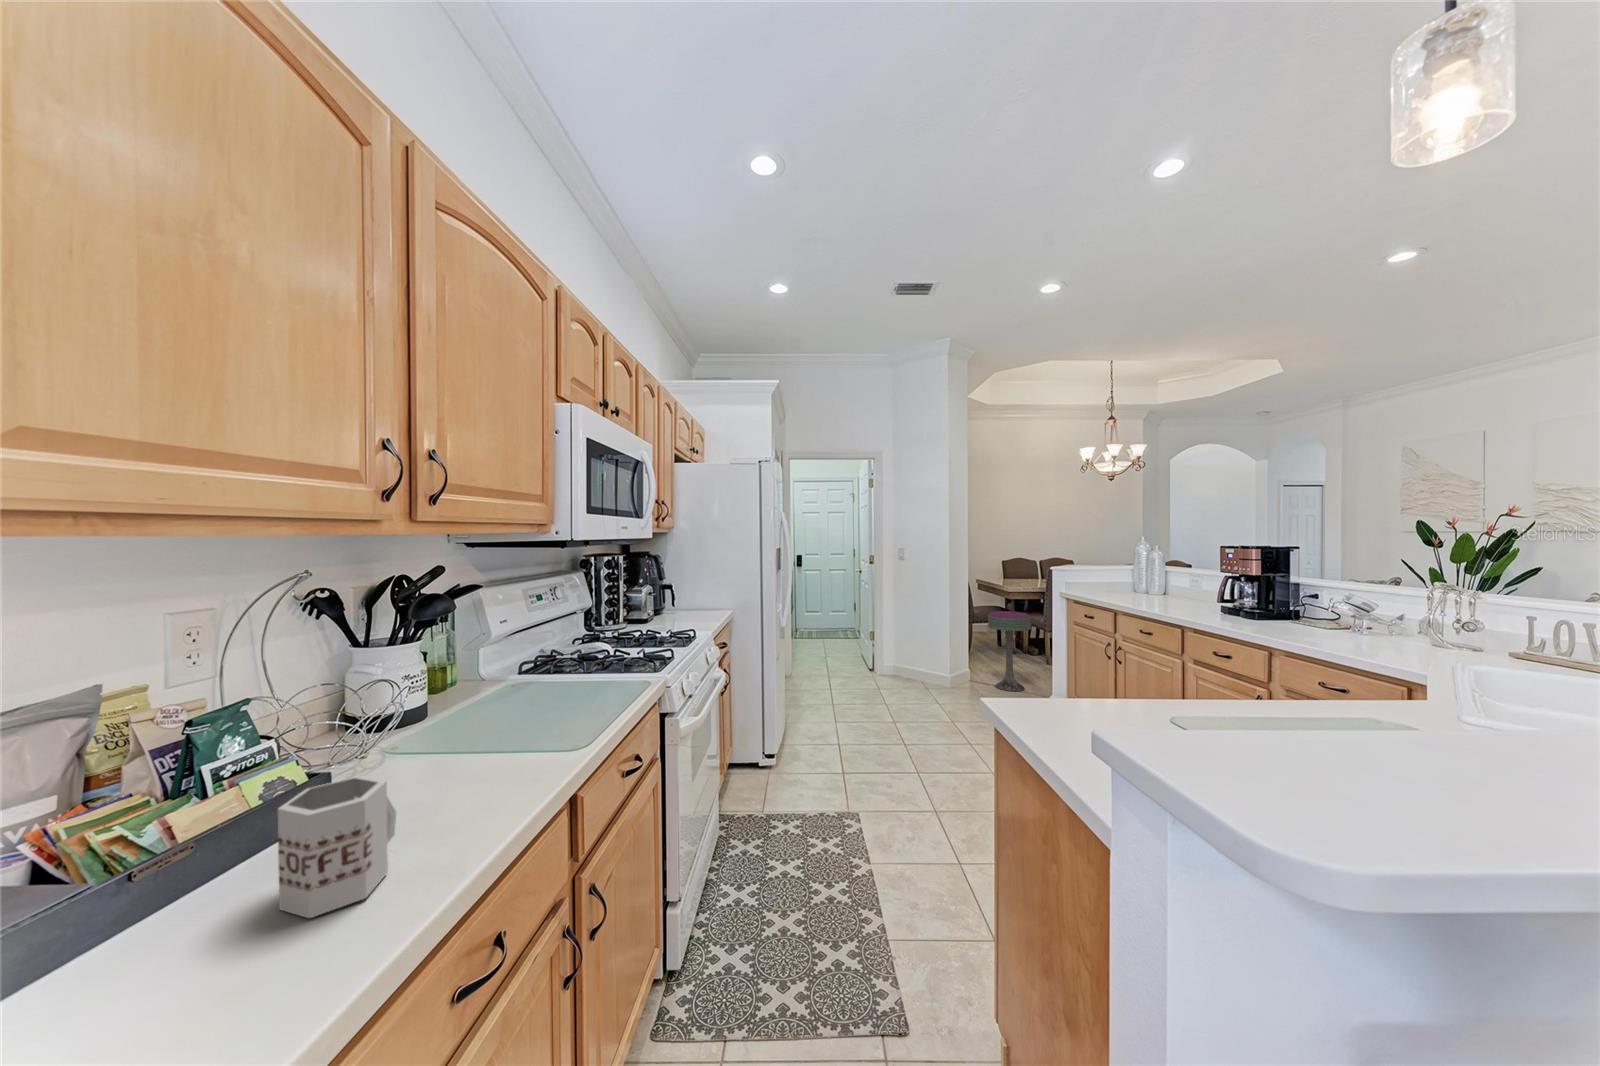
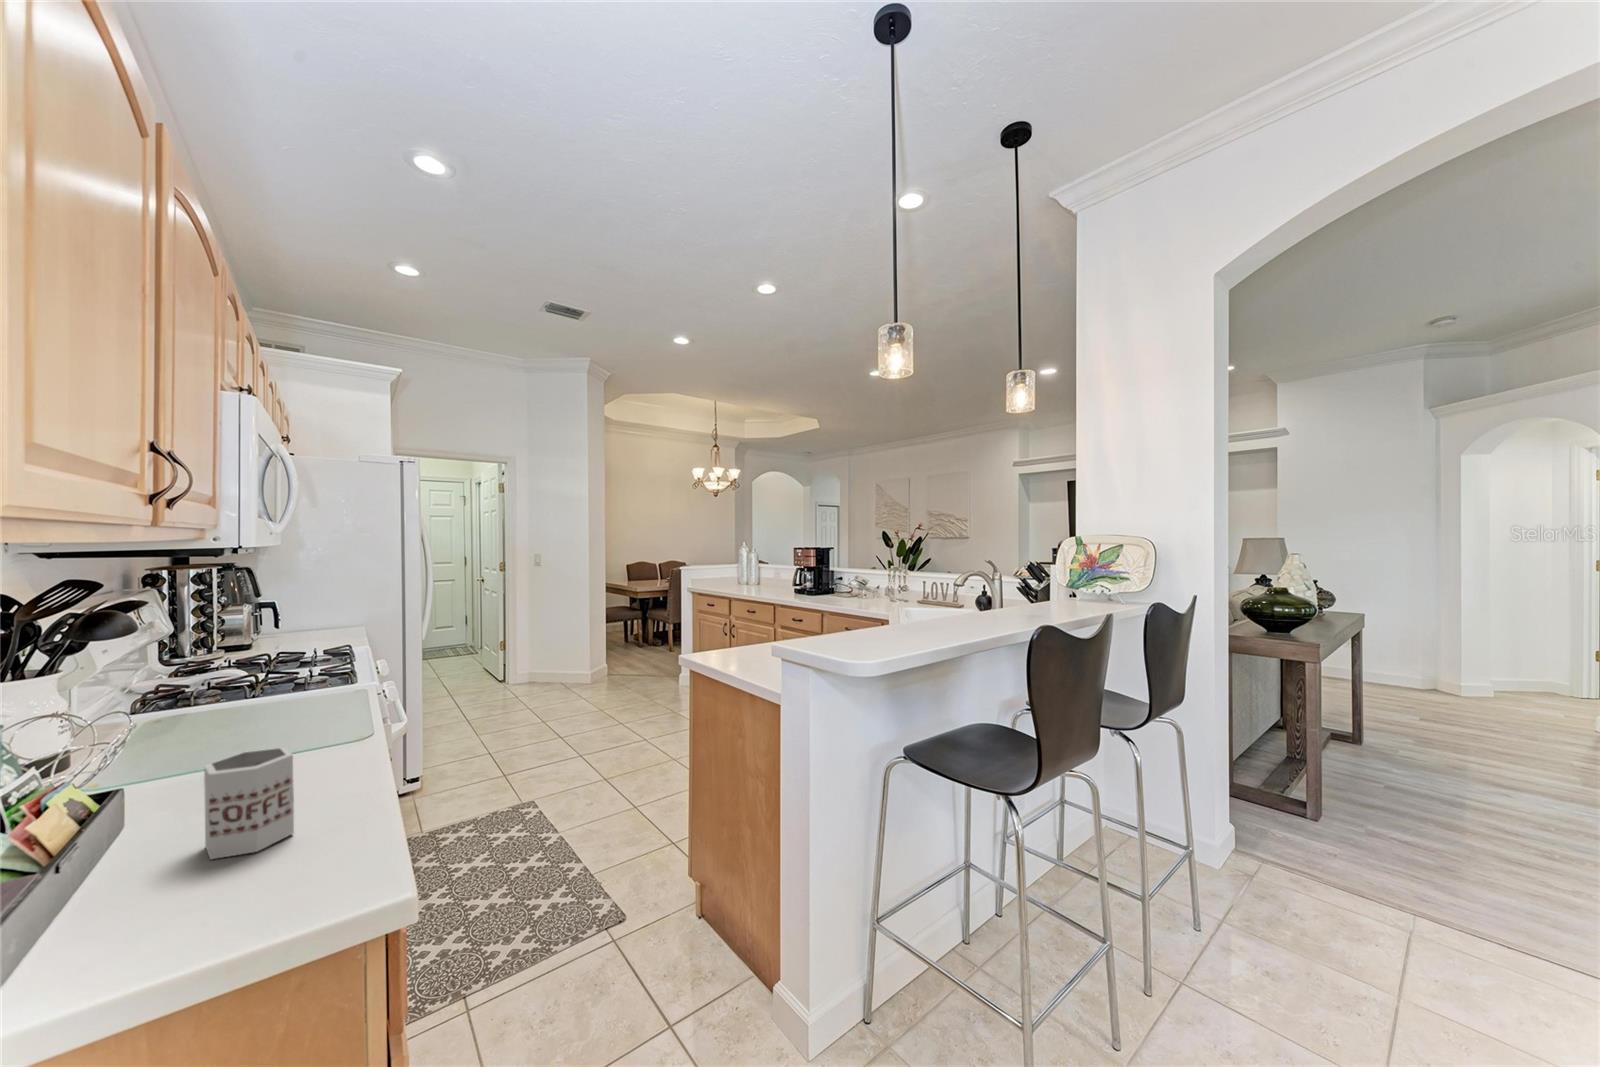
bar stool: present [988,611,1031,691] -> none [624,609,661,679]

